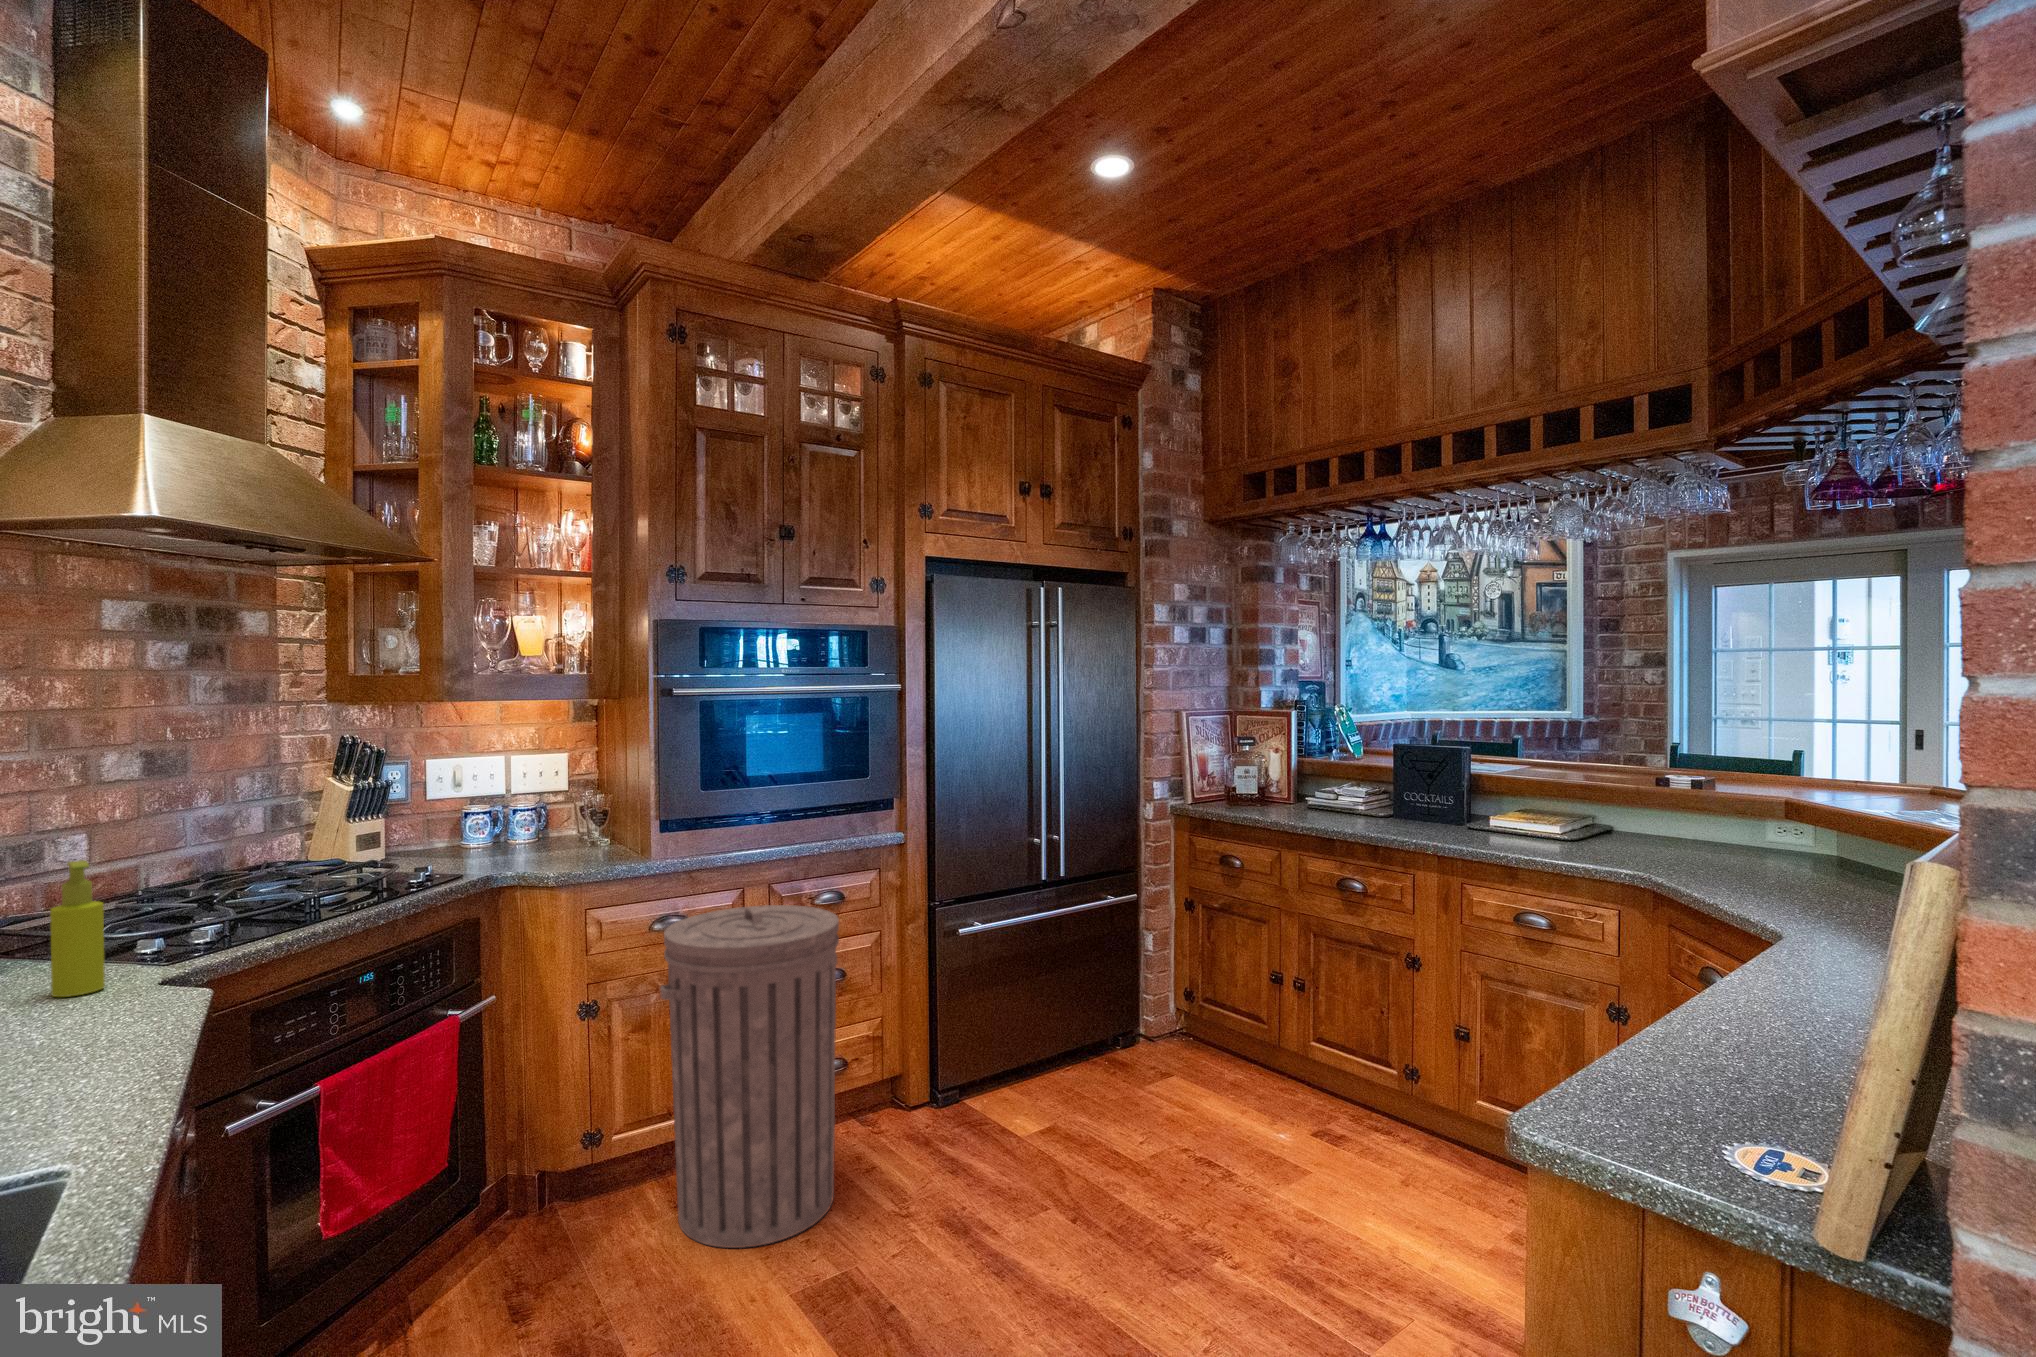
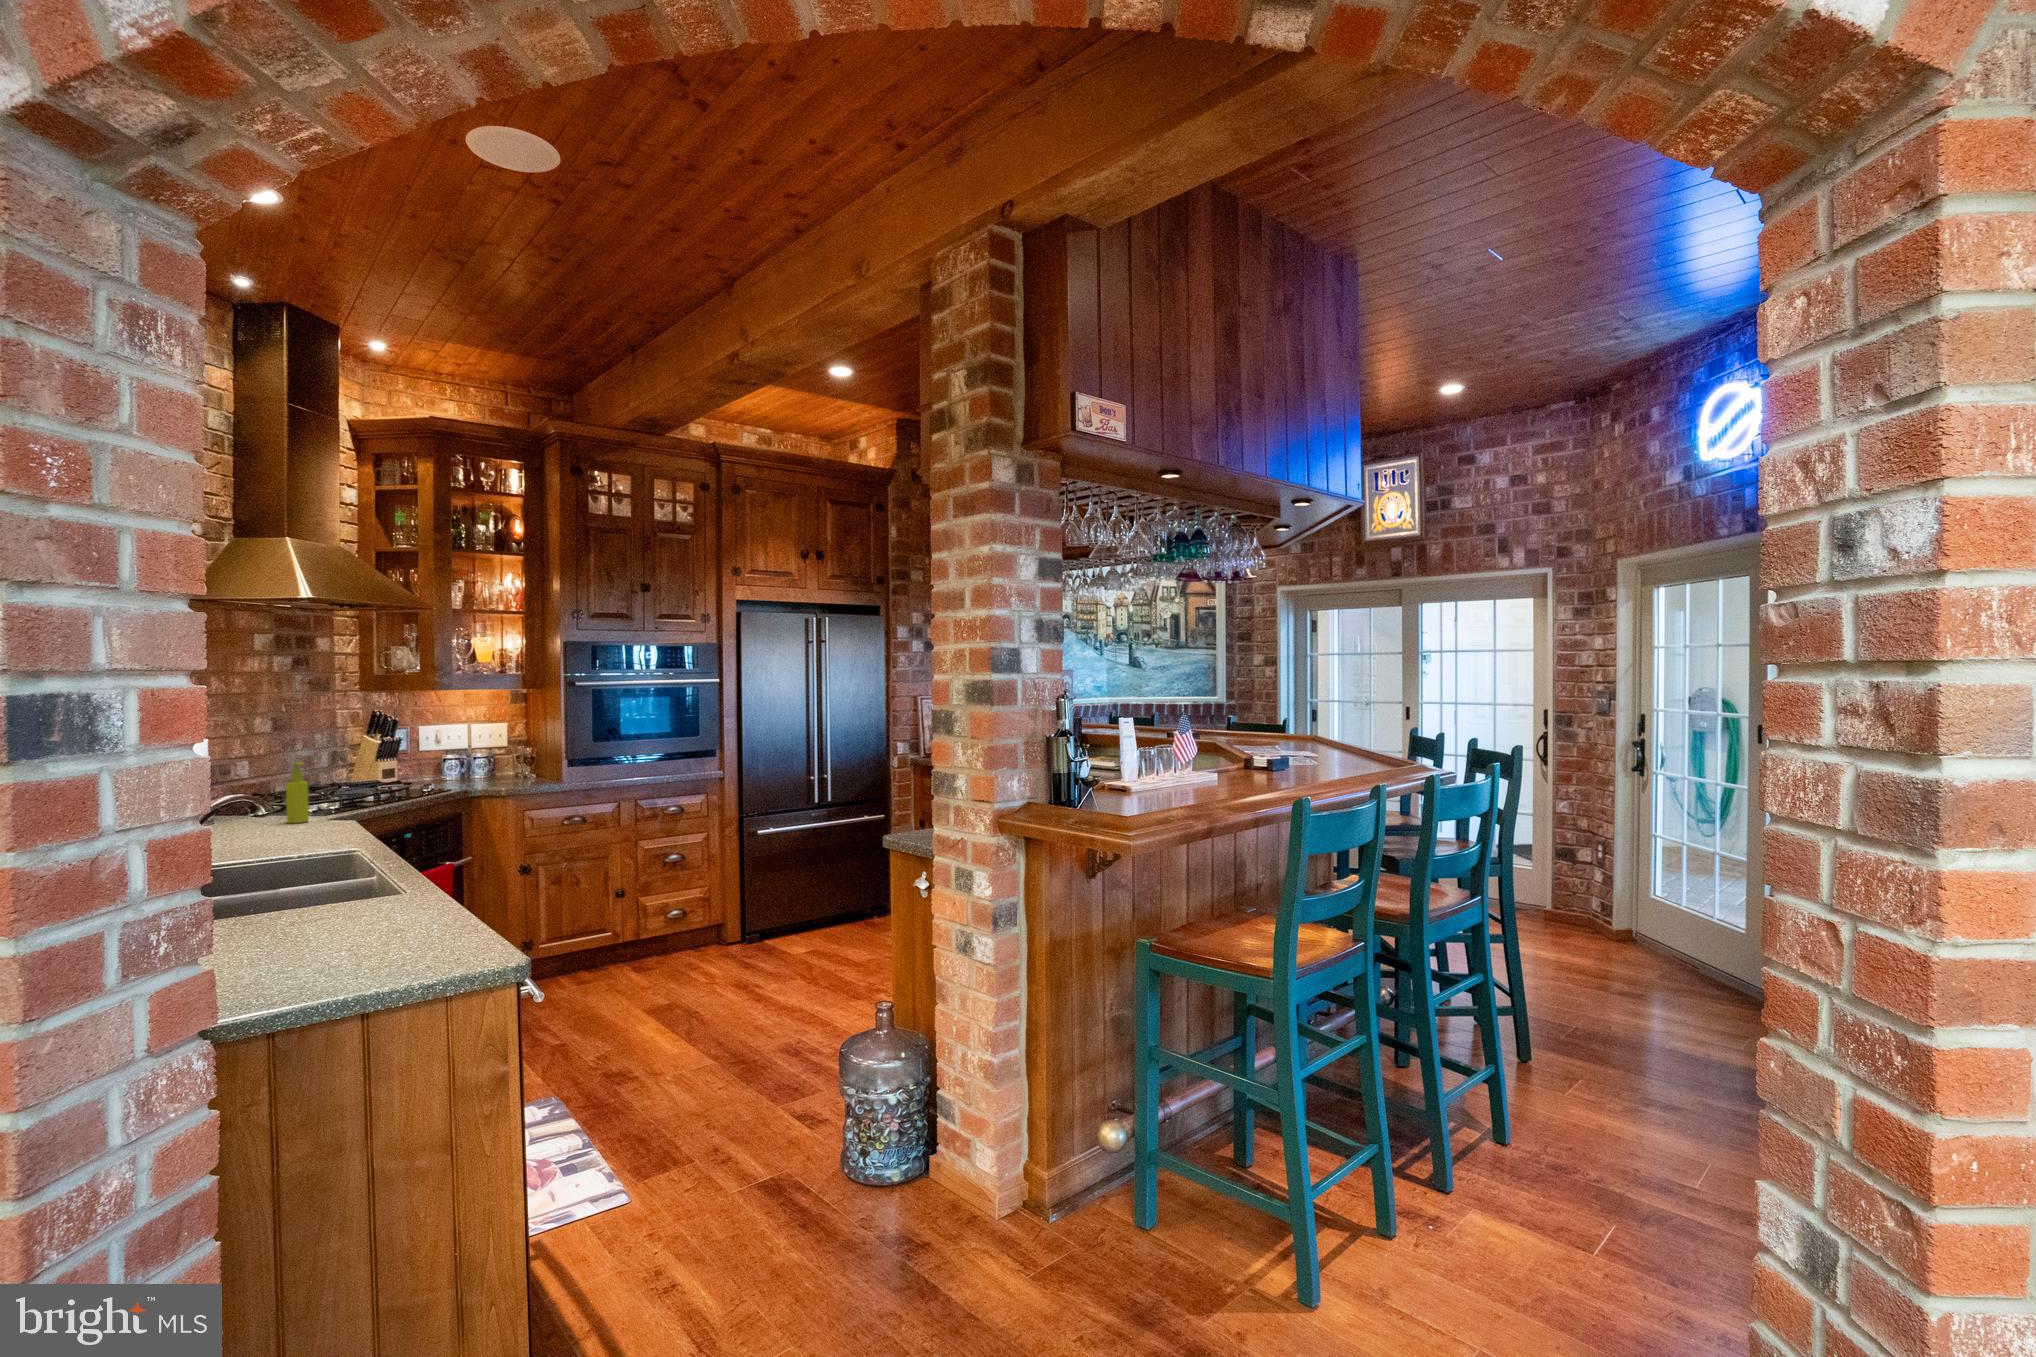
trash can: present [660,905,839,1248] -> none [571,808,677,992]

